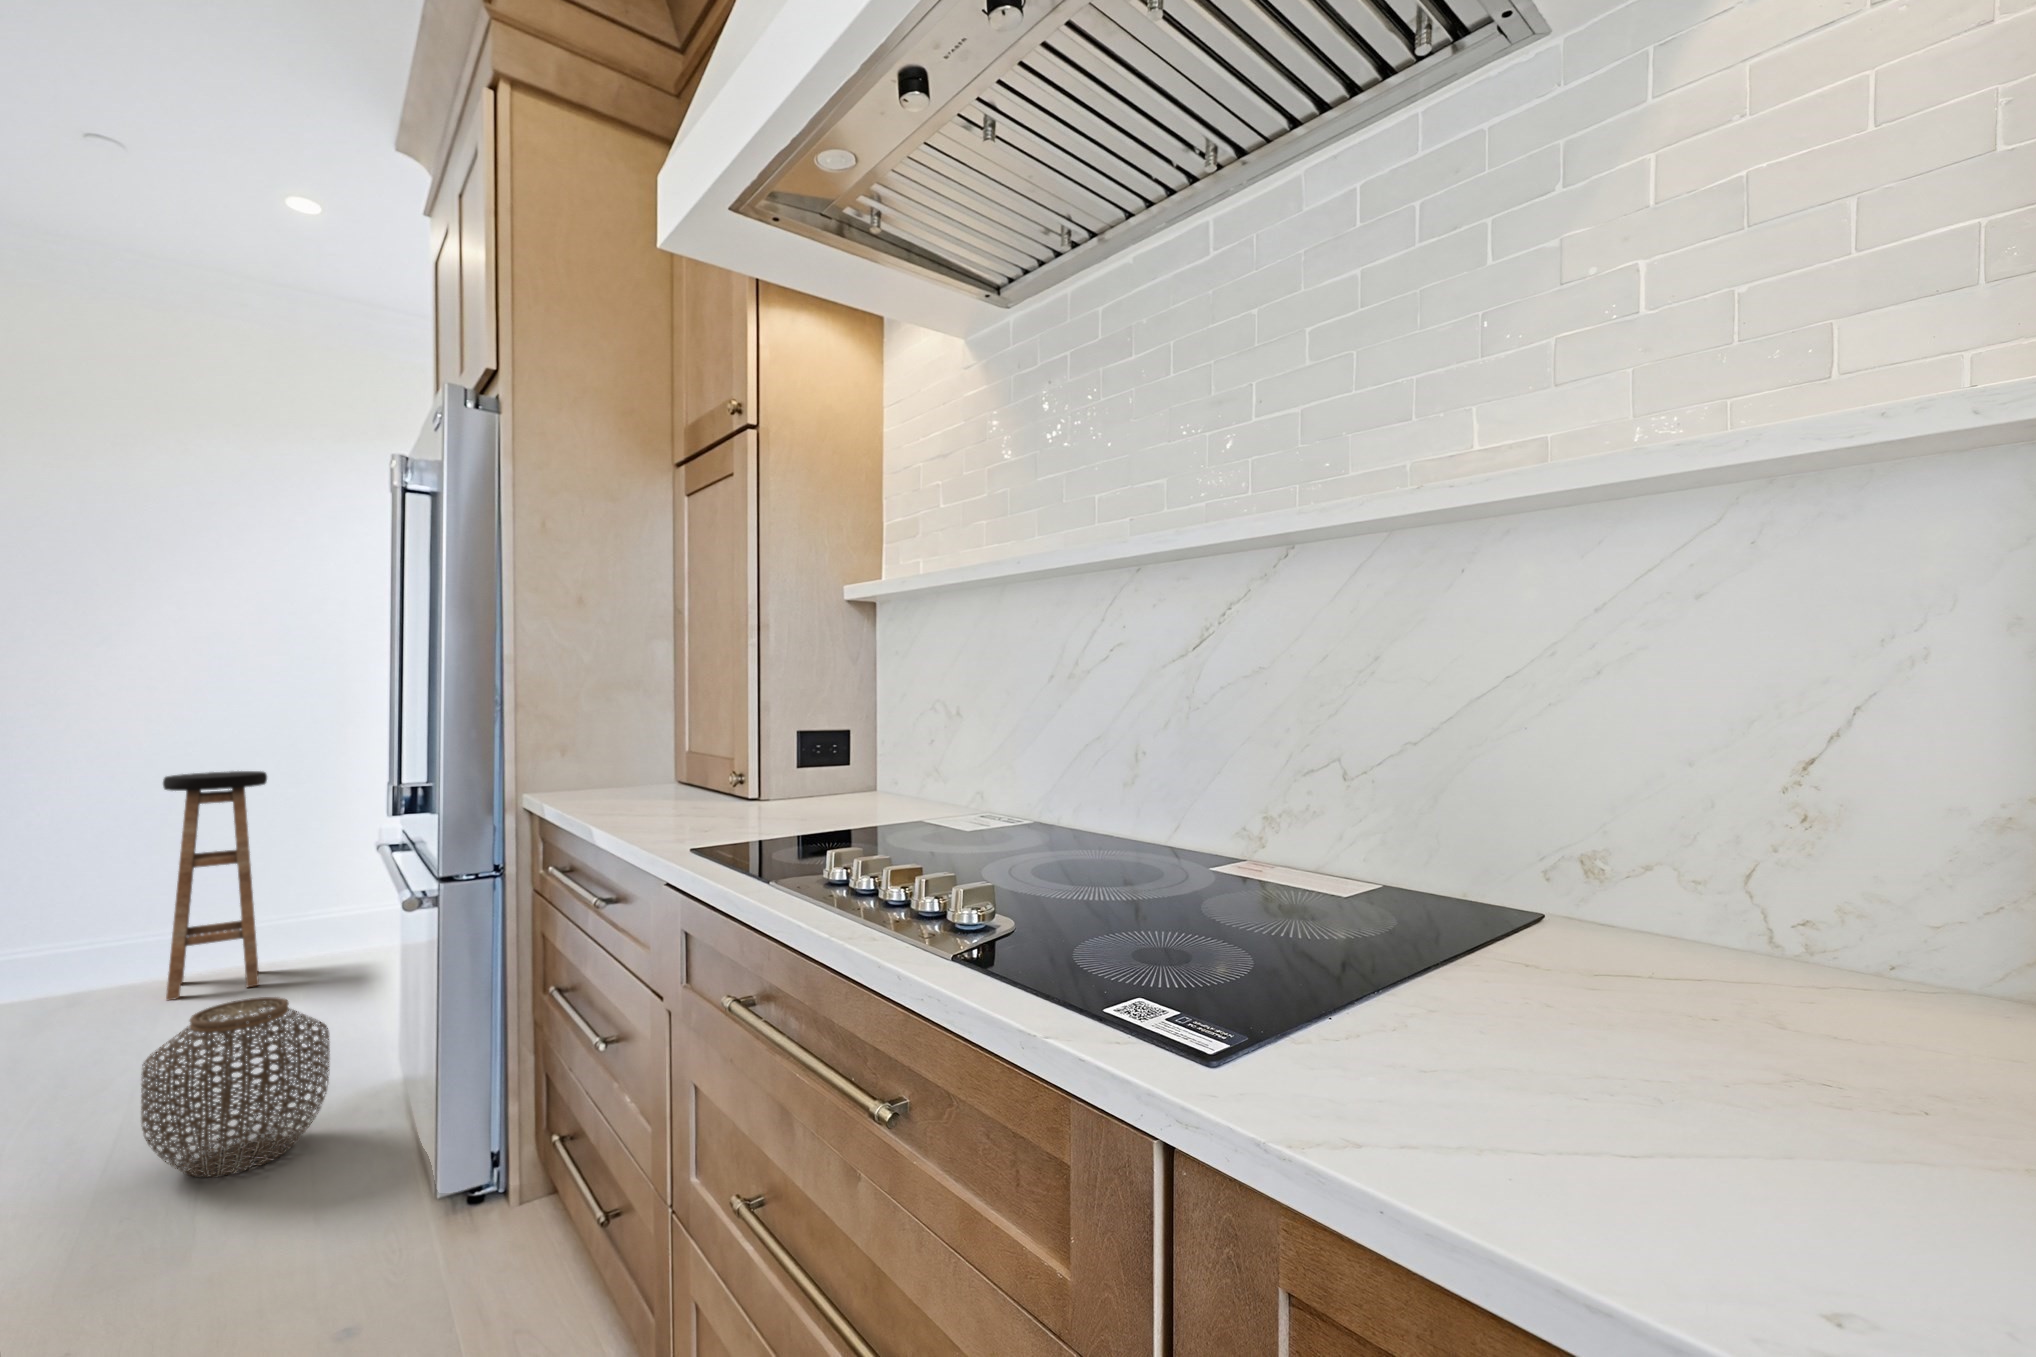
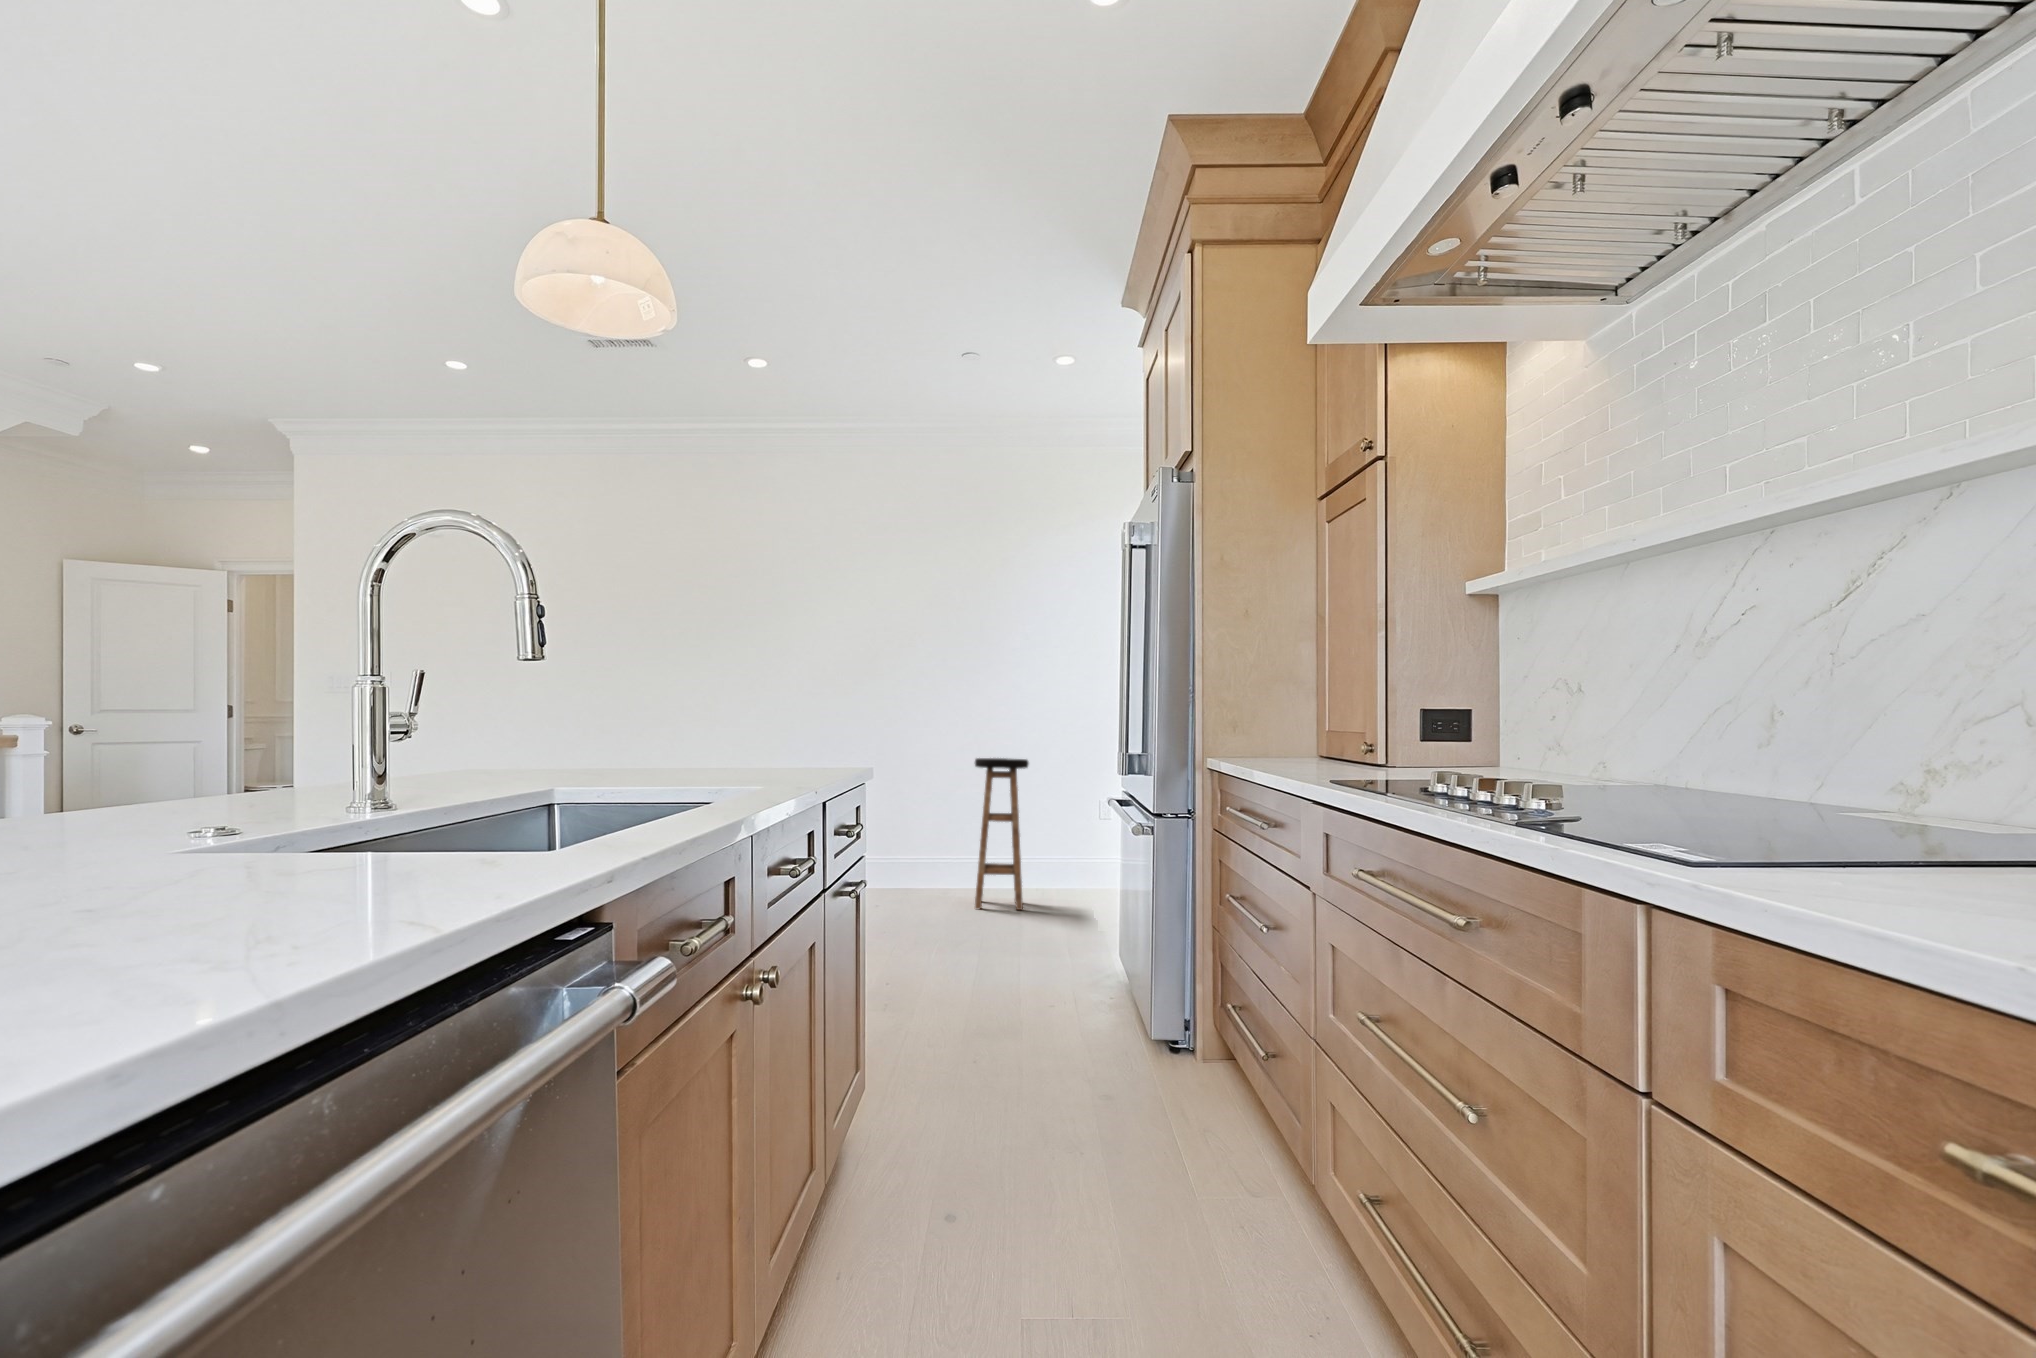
woven basket: present [141,997,330,1177] -> none [984,892,1080,1004]

